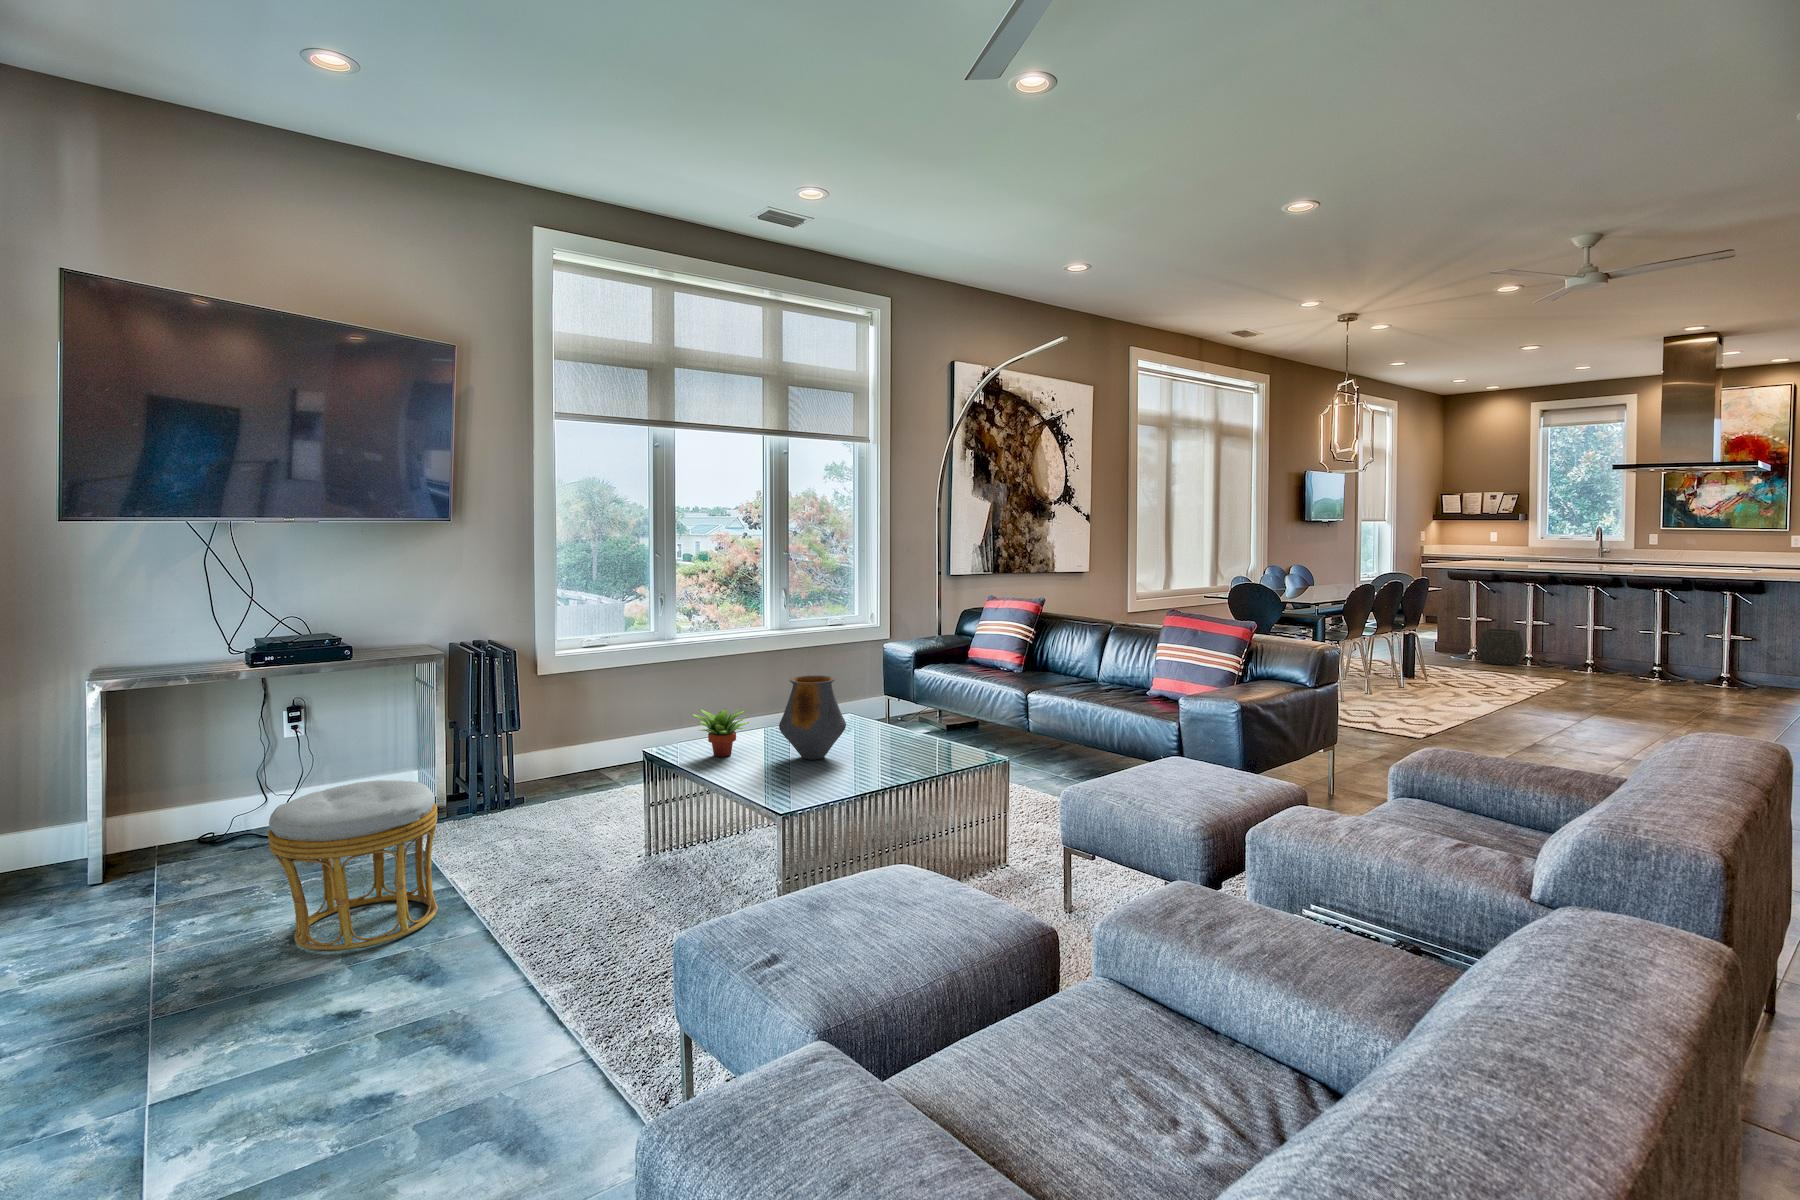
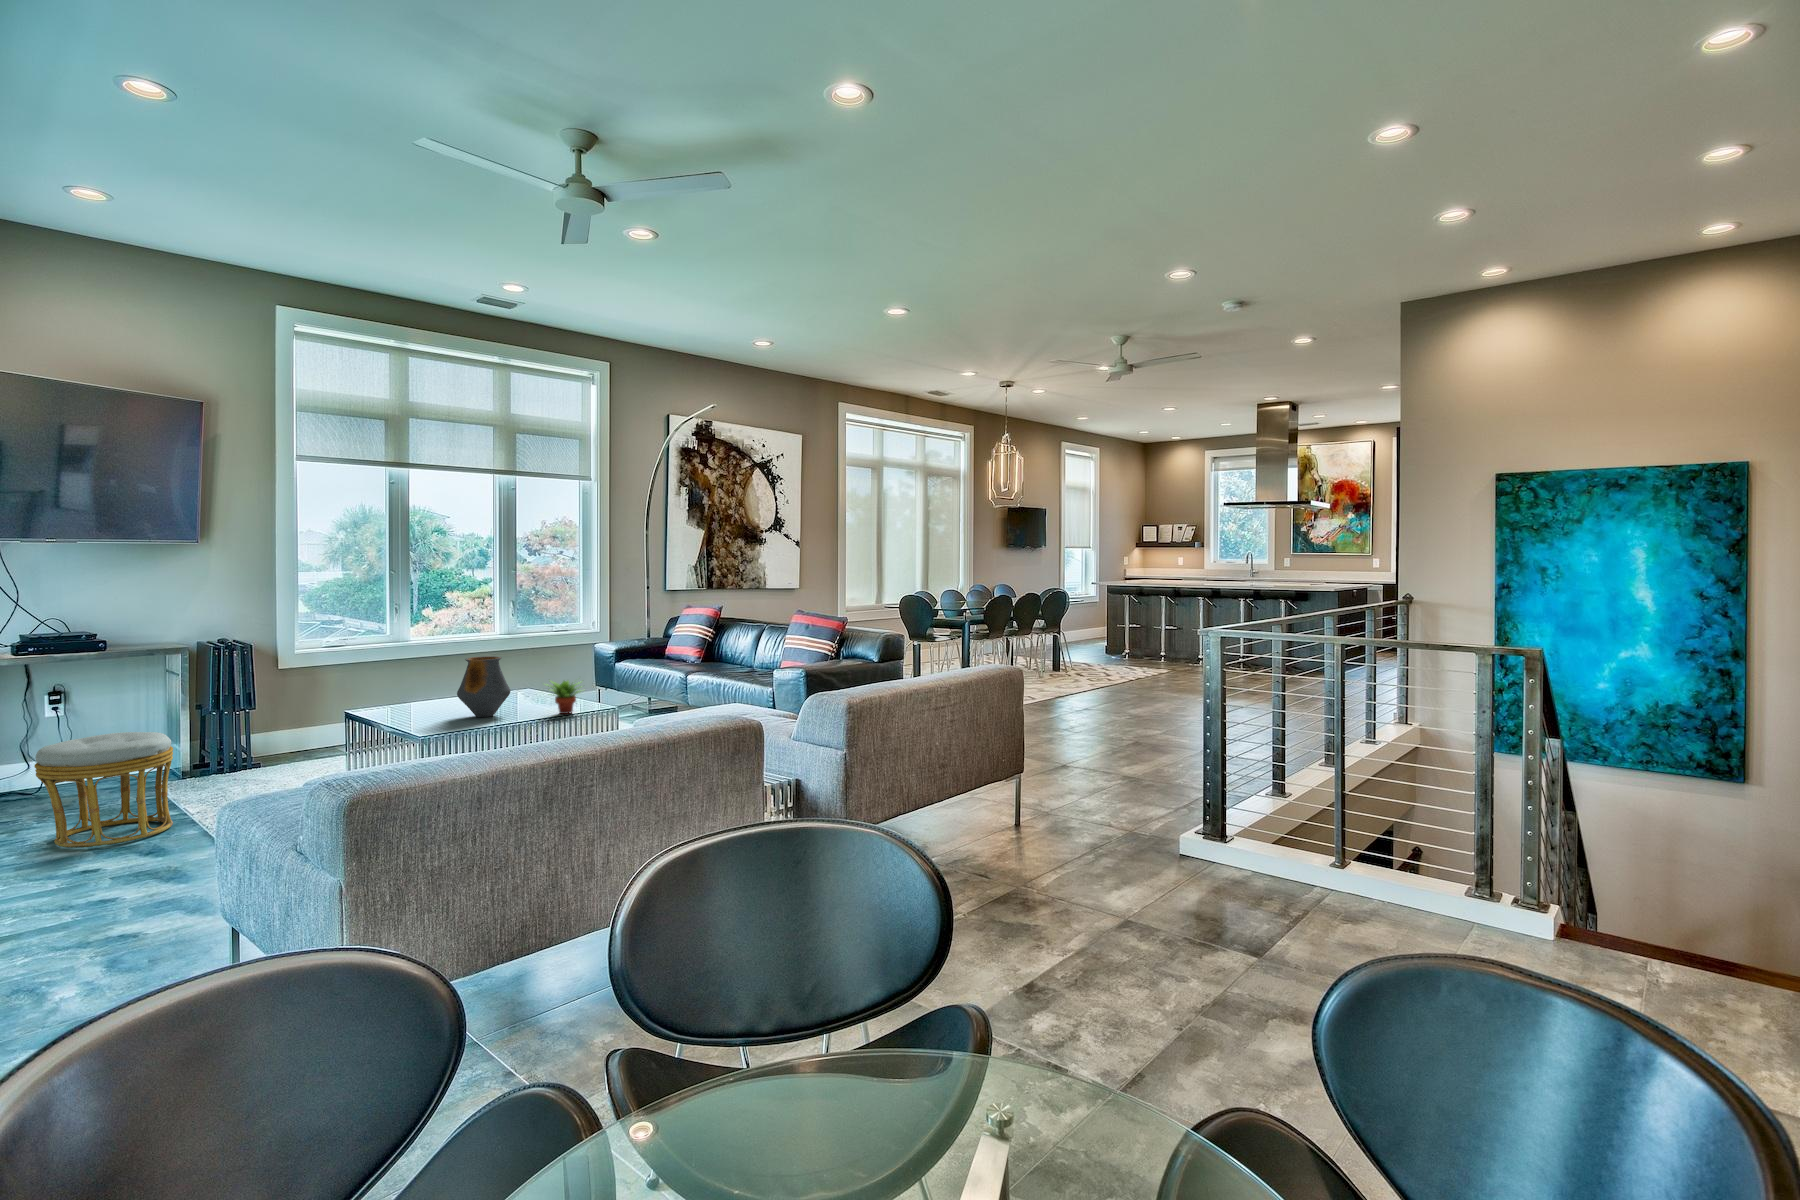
woven basket: present [1478,629,1524,665] -> none [1133,635,1166,663]
succulent plant: present [692,708,749,757] -> present [547,681,581,714]

